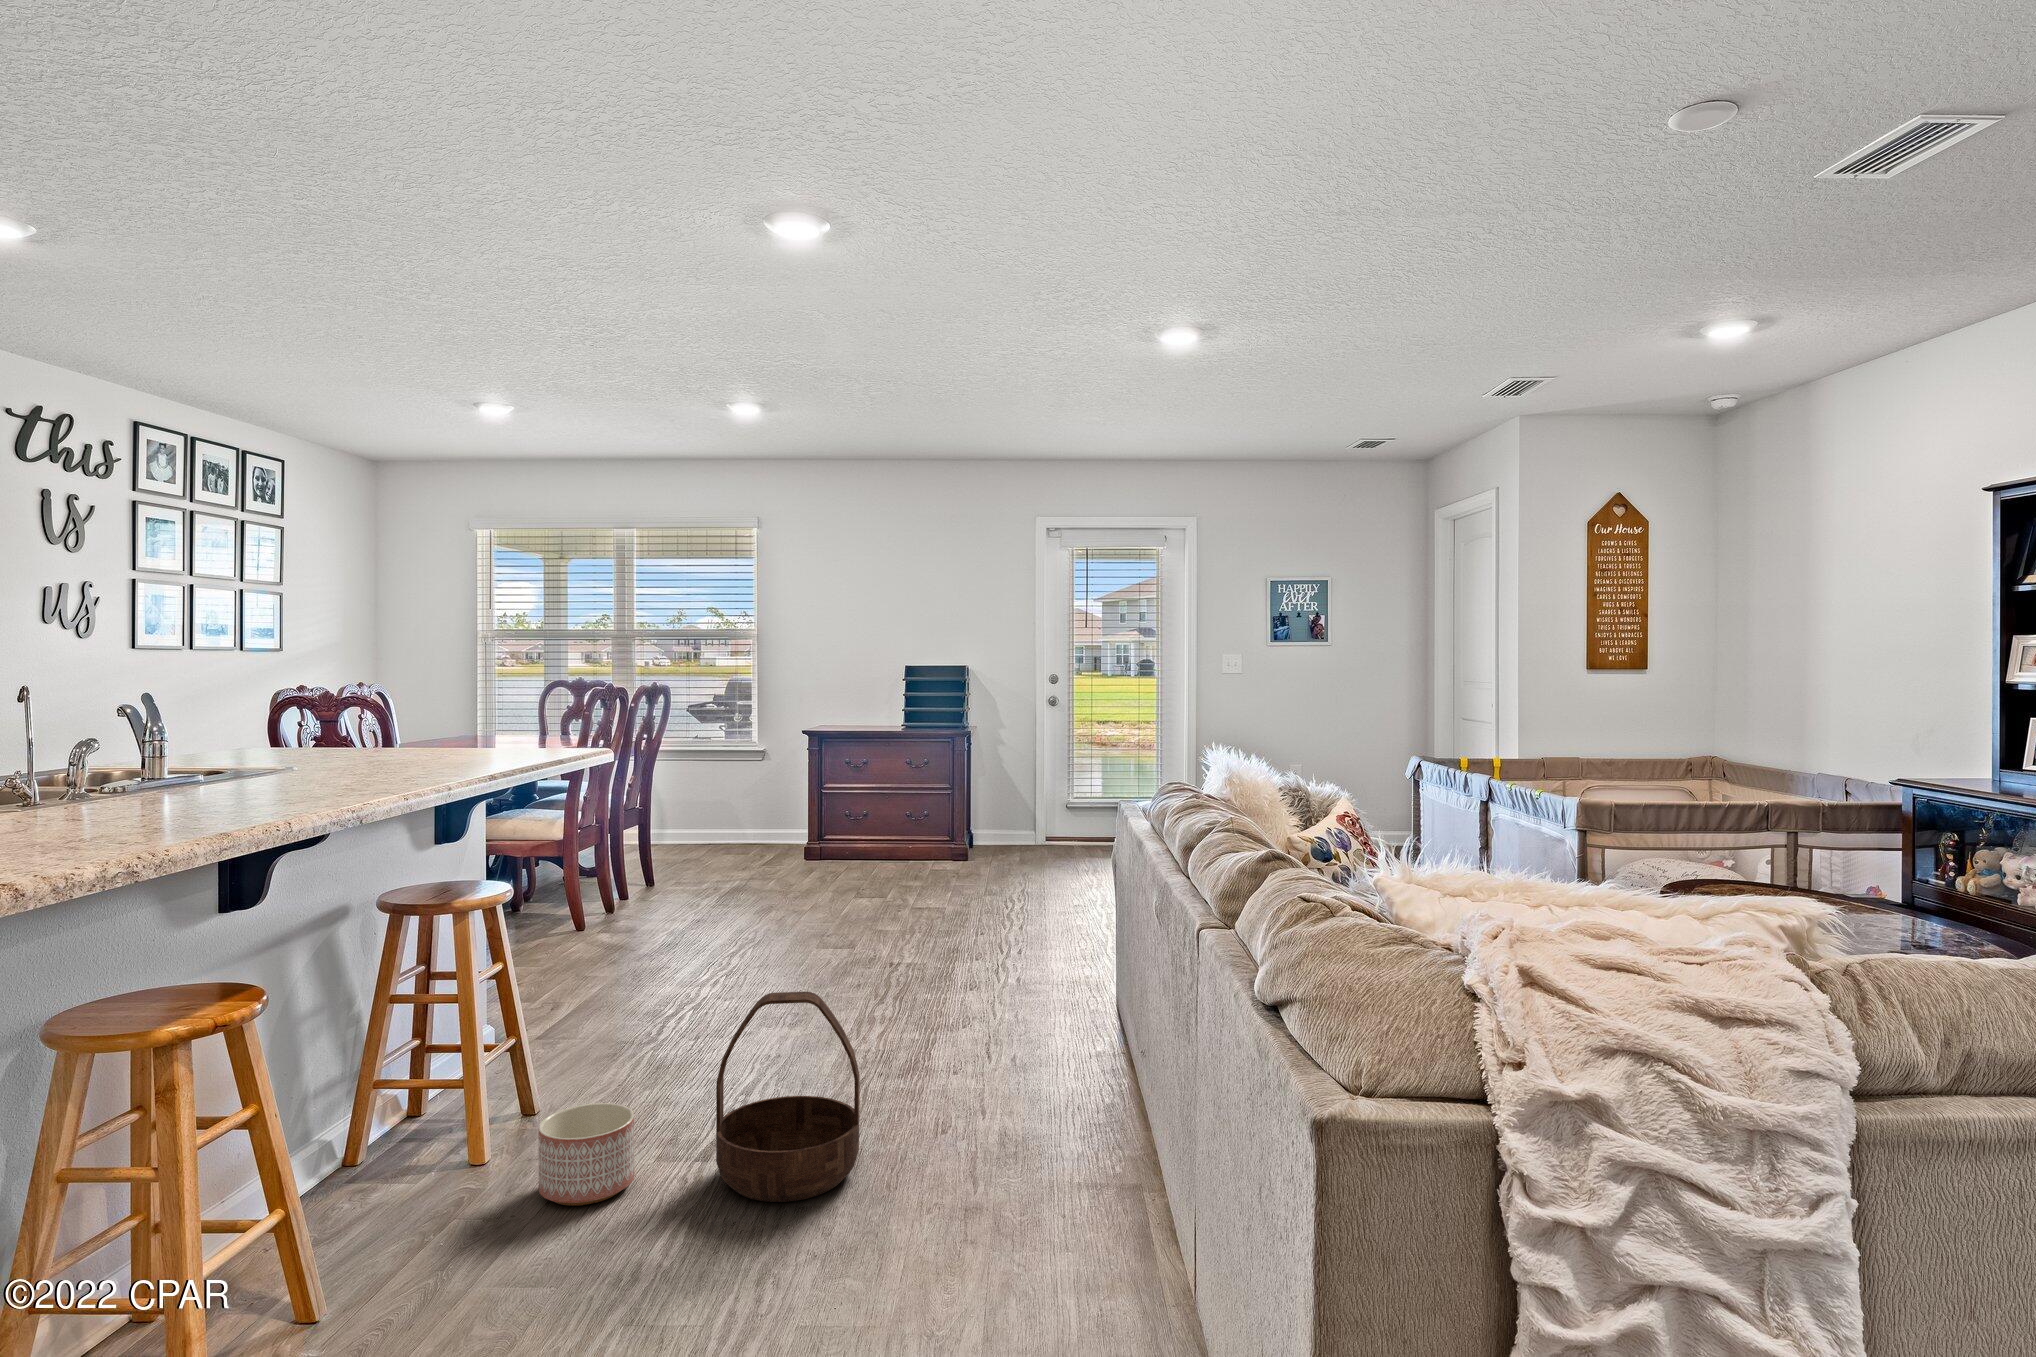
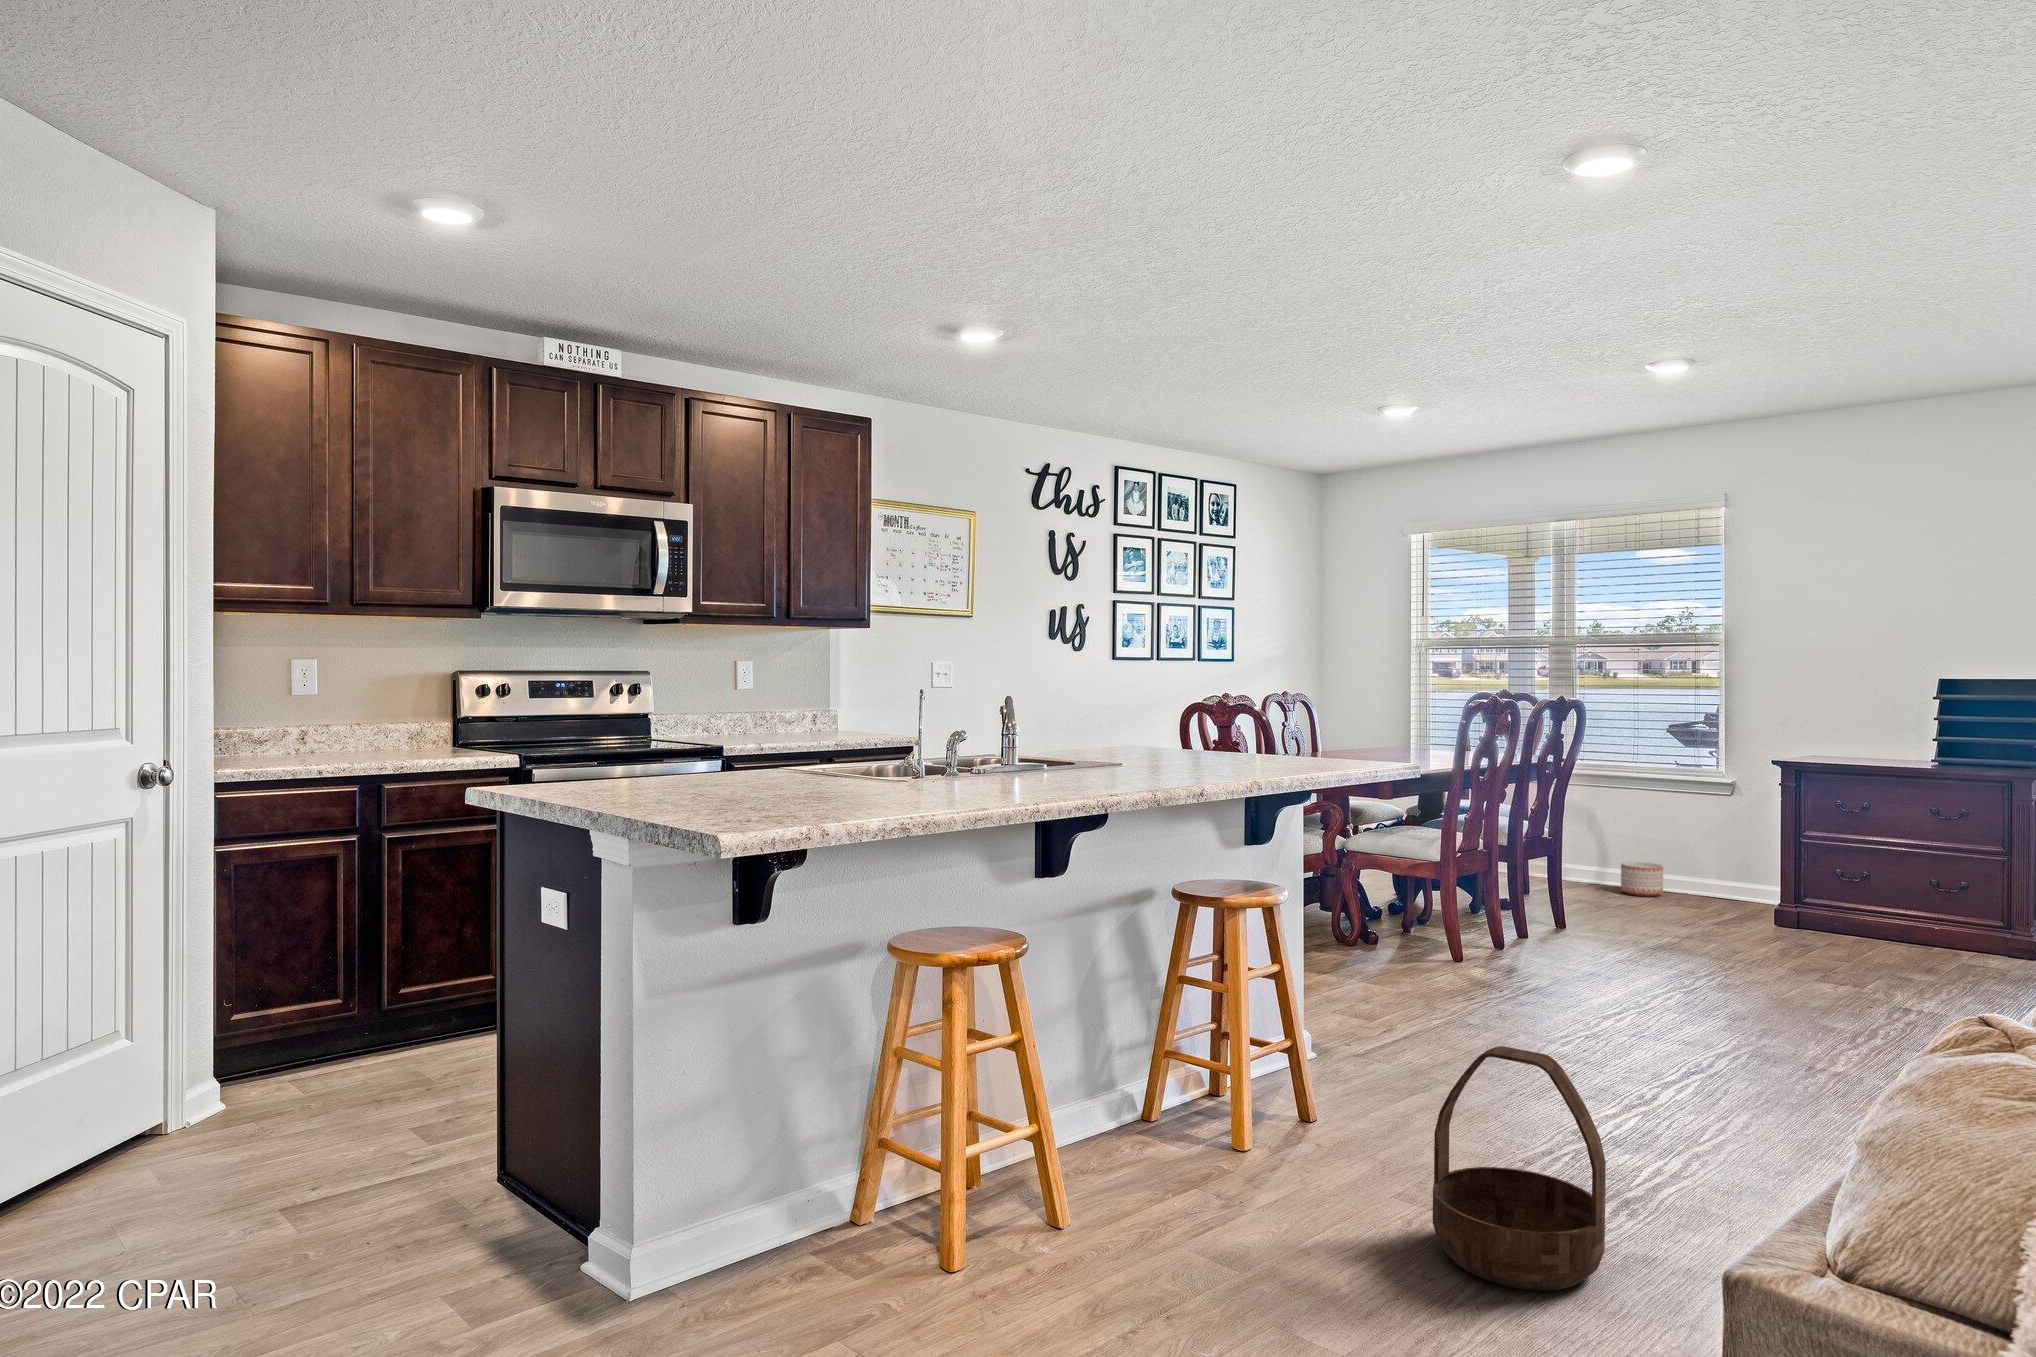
planter: present [538,1103,635,1206] -> present [1621,862,1663,896]

